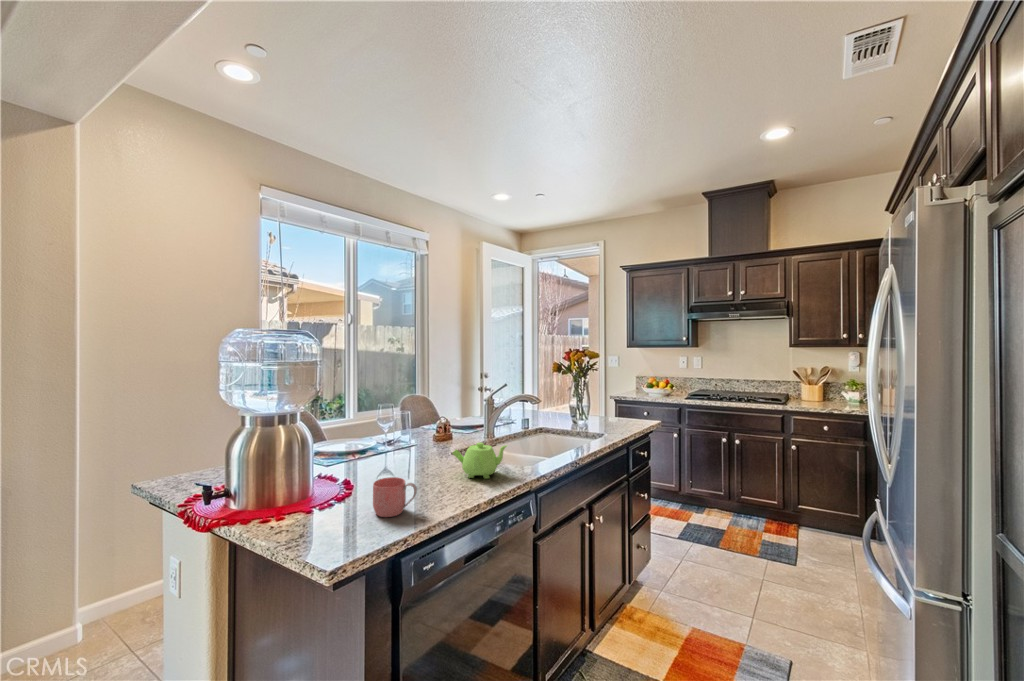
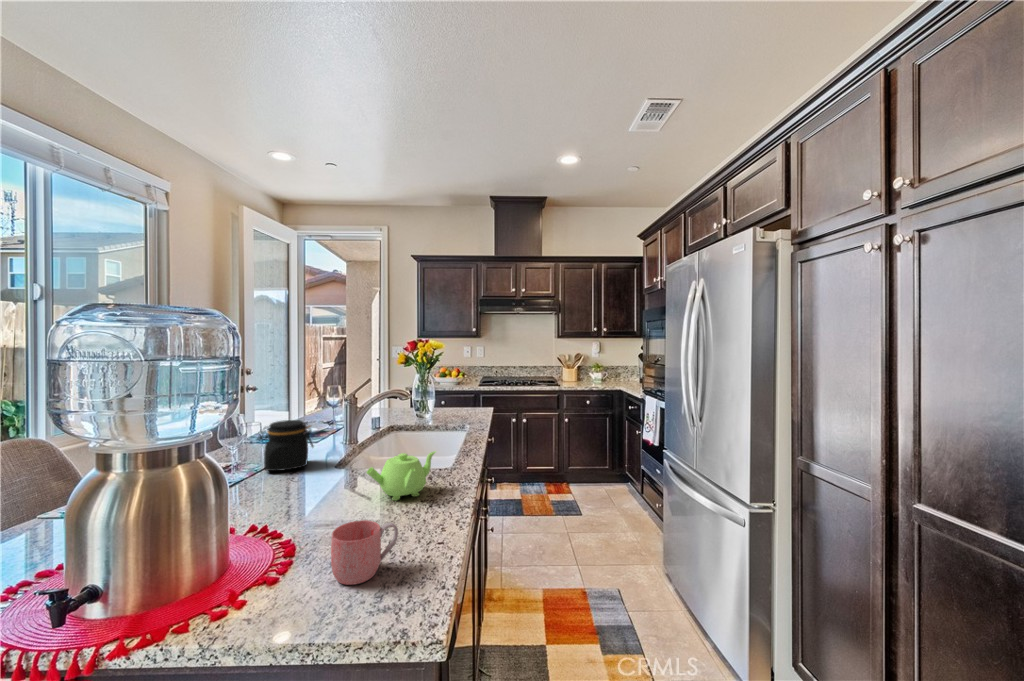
jar: none [420,409,456,445] -> present [258,420,313,471]

